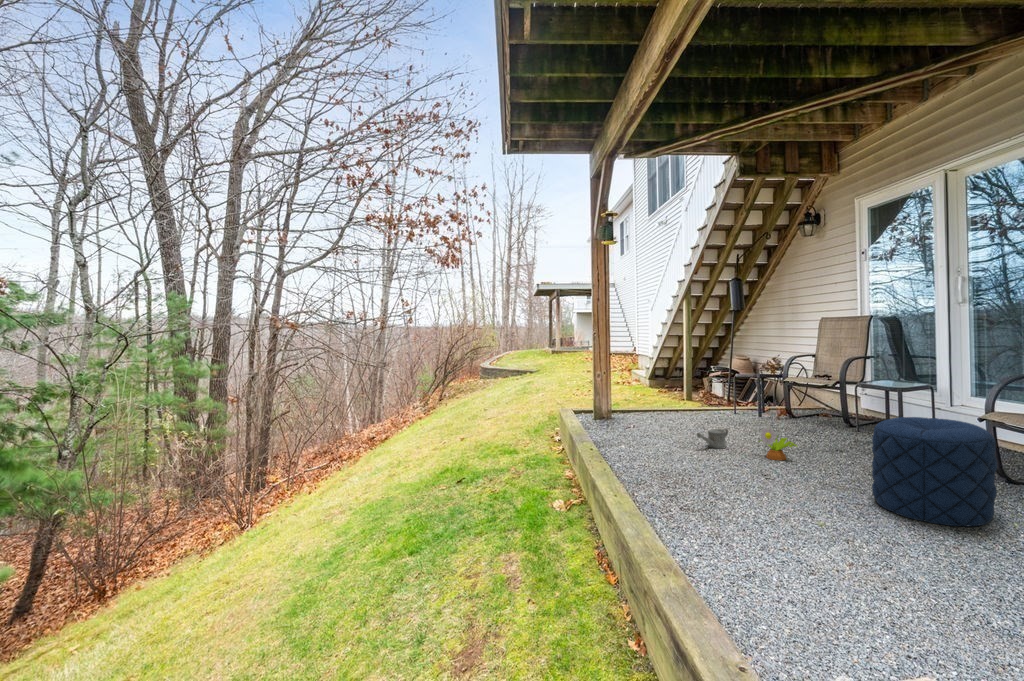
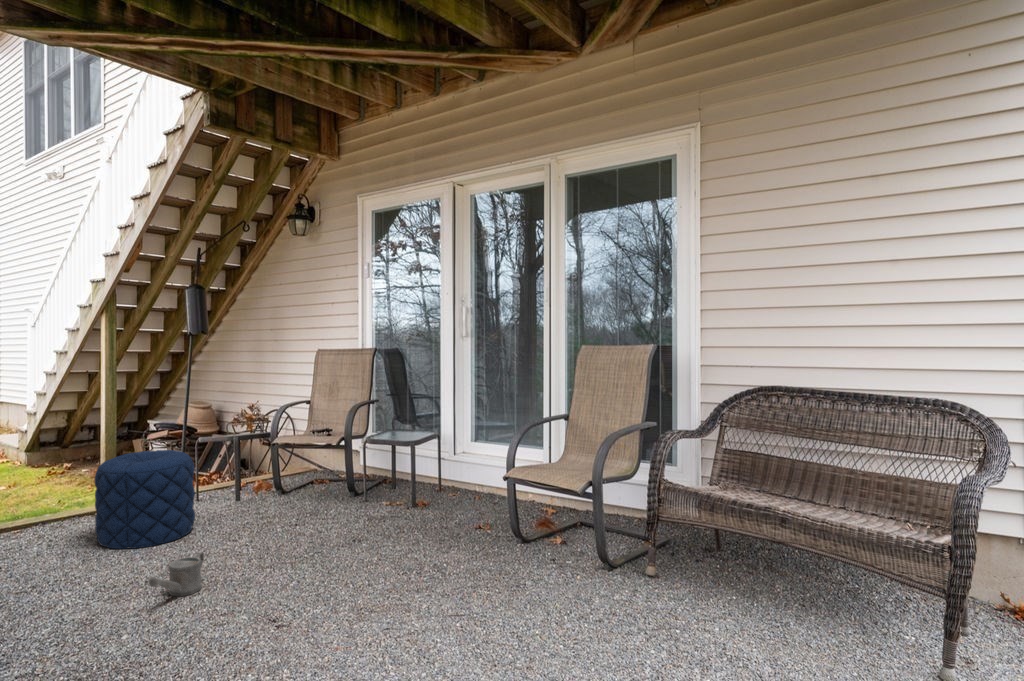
pouf: present [872,417,997,527] -> present [95,450,195,549]
decorative plant: present [759,426,797,460] -> none [258,540,321,595]

